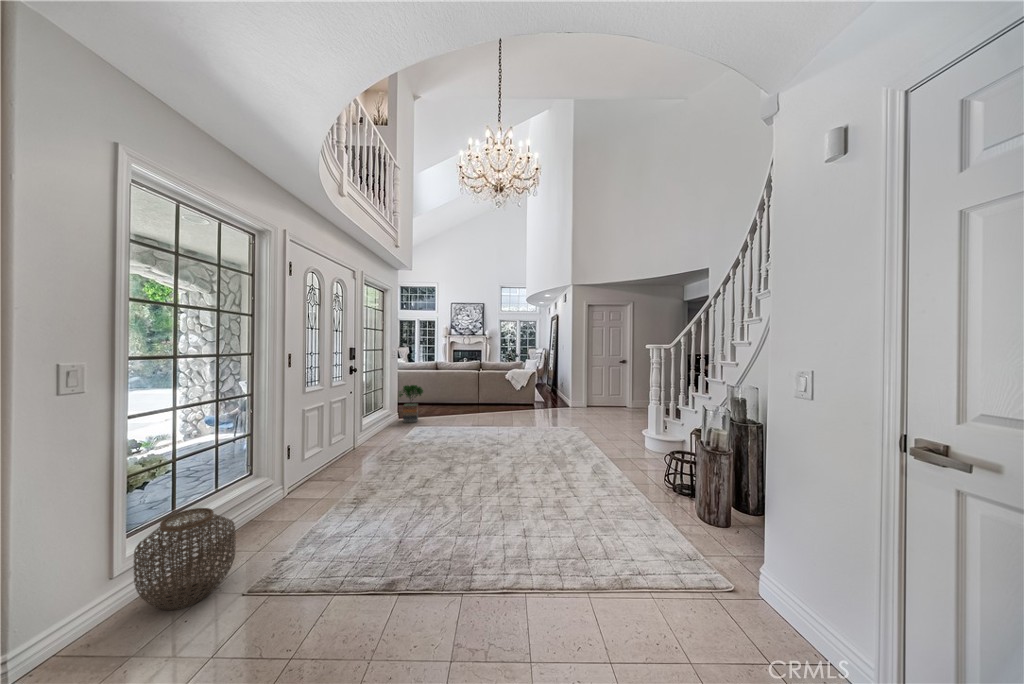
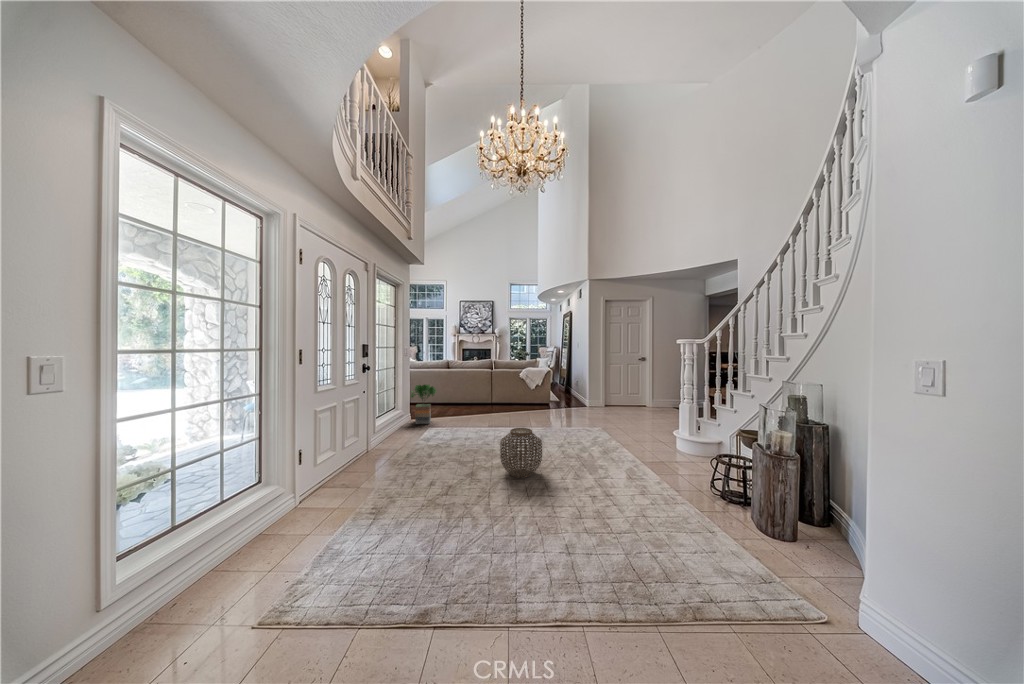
woven basket: present [134,508,236,610] -> present [500,428,542,478]

